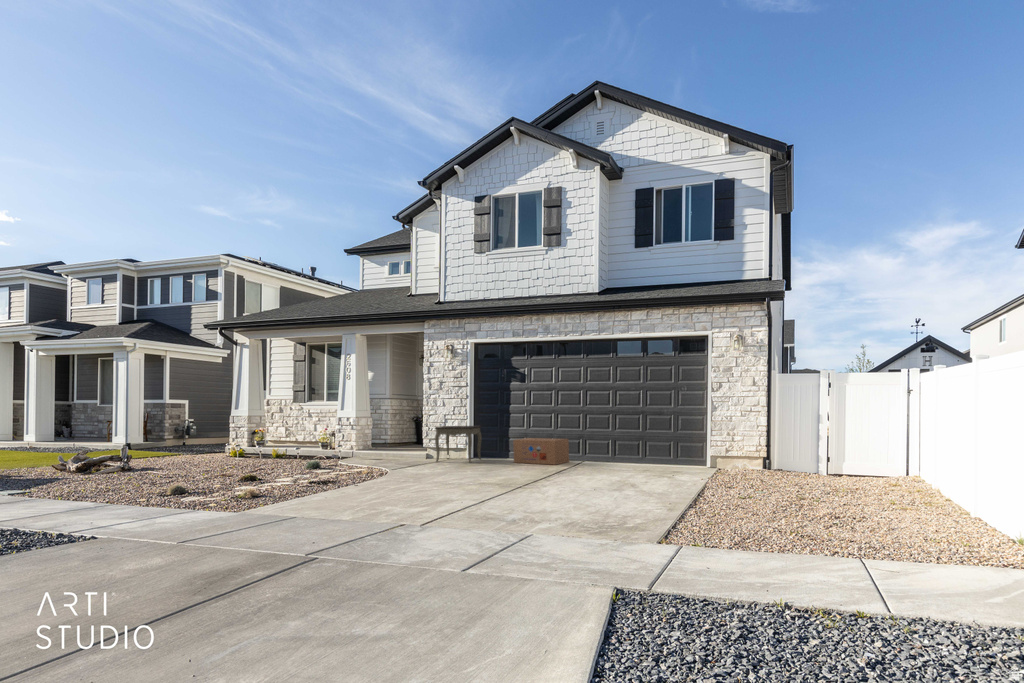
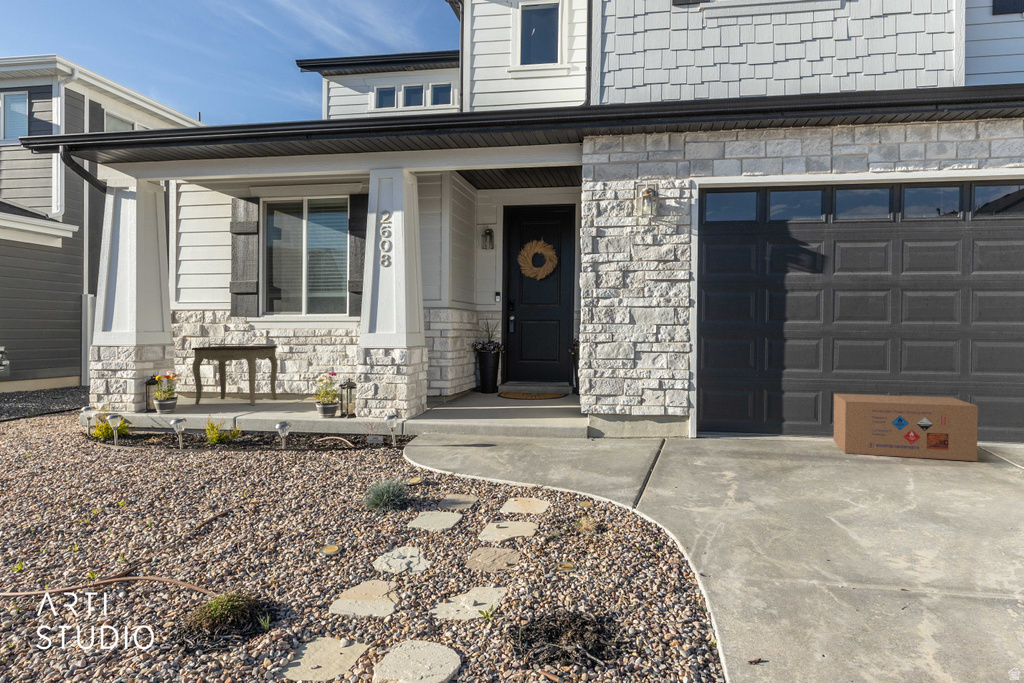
side table: present [435,426,481,462] -> present [192,346,278,405]

